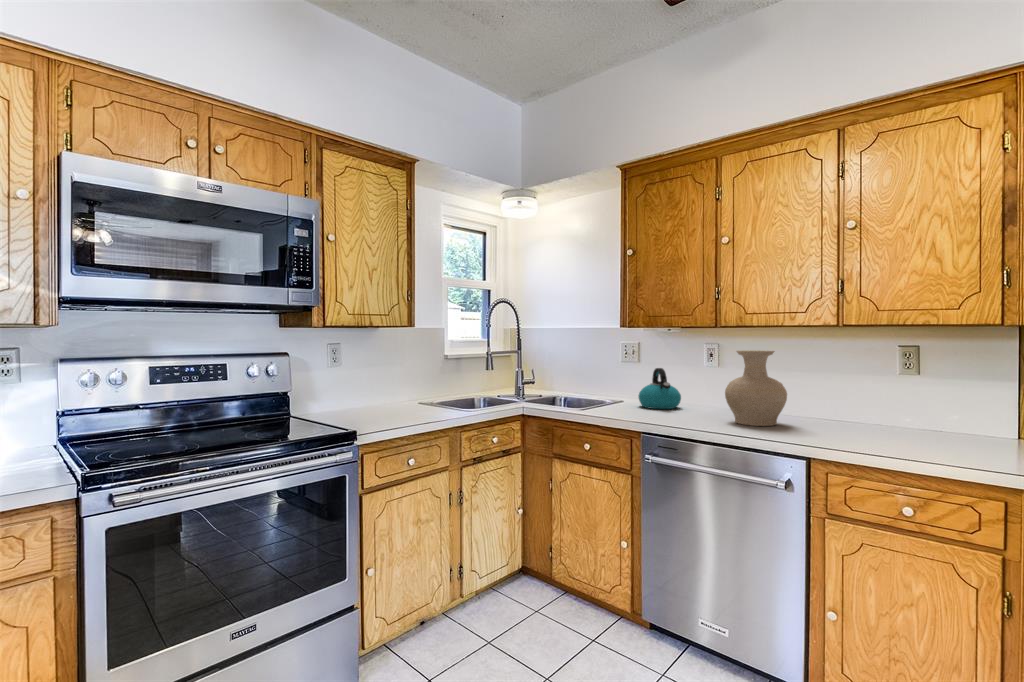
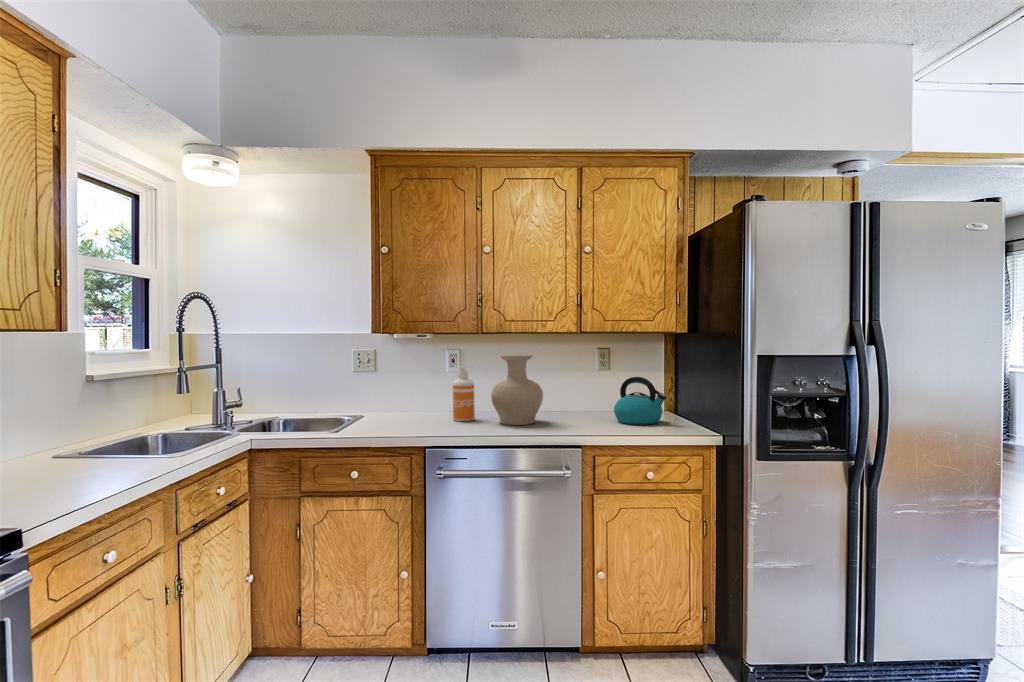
soap dispenser: none [695,360,718,416] -> present [453,366,475,421]
kettle: present [638,368,681,409] -> present [614,377,666,425]

